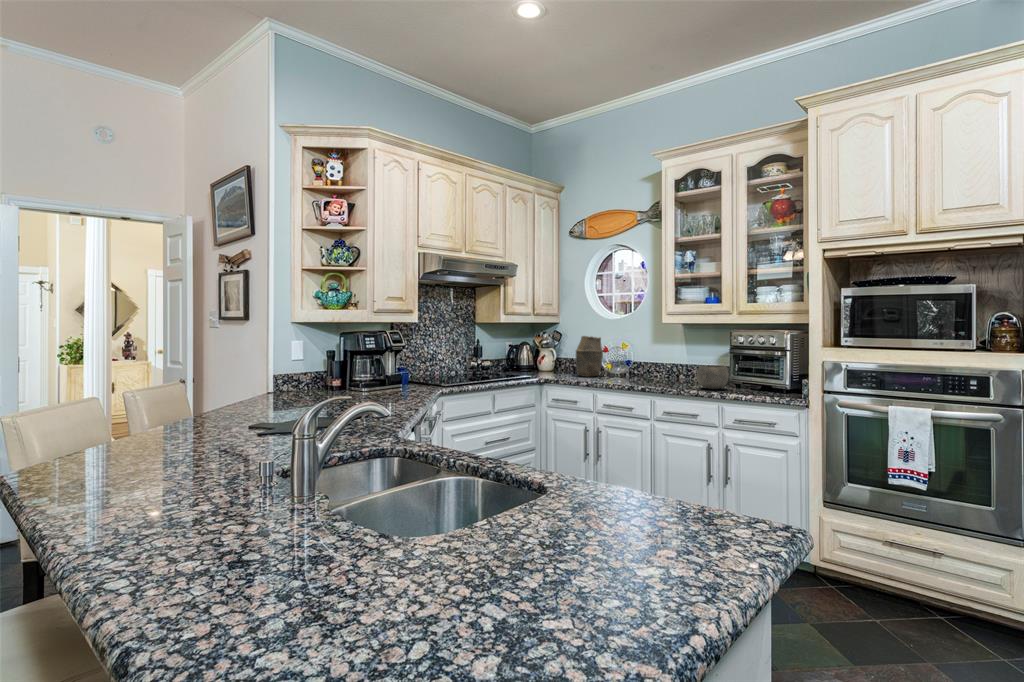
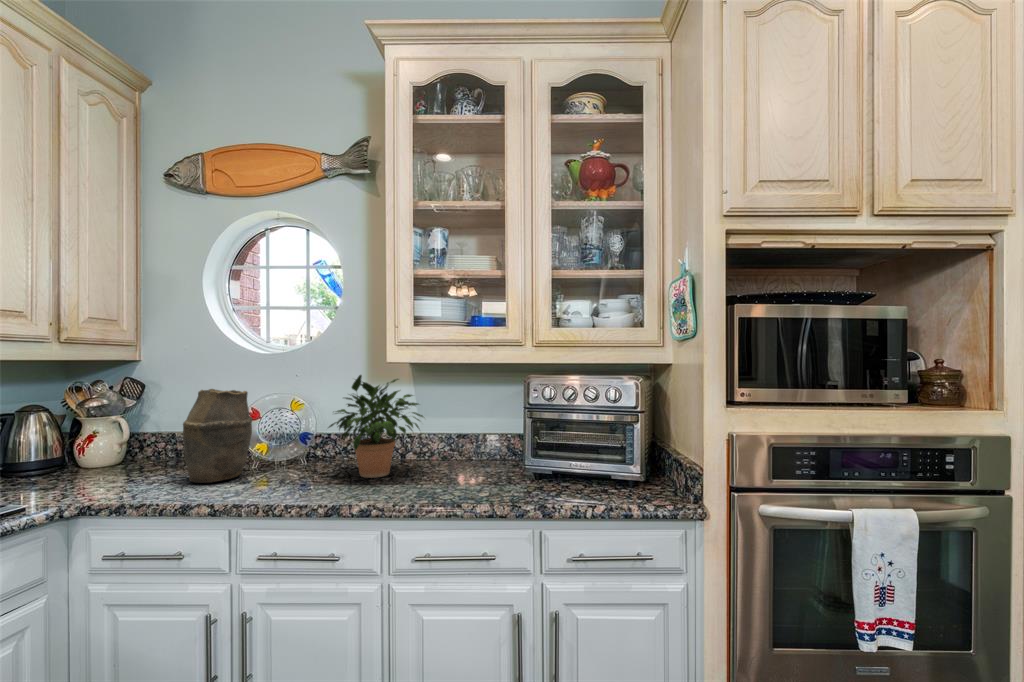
potted plant: none [633,329,683,381] -> present [328,375,423,478]
ceramic bowl: present [697,365,729,389] -> none [485,444,545,496]

